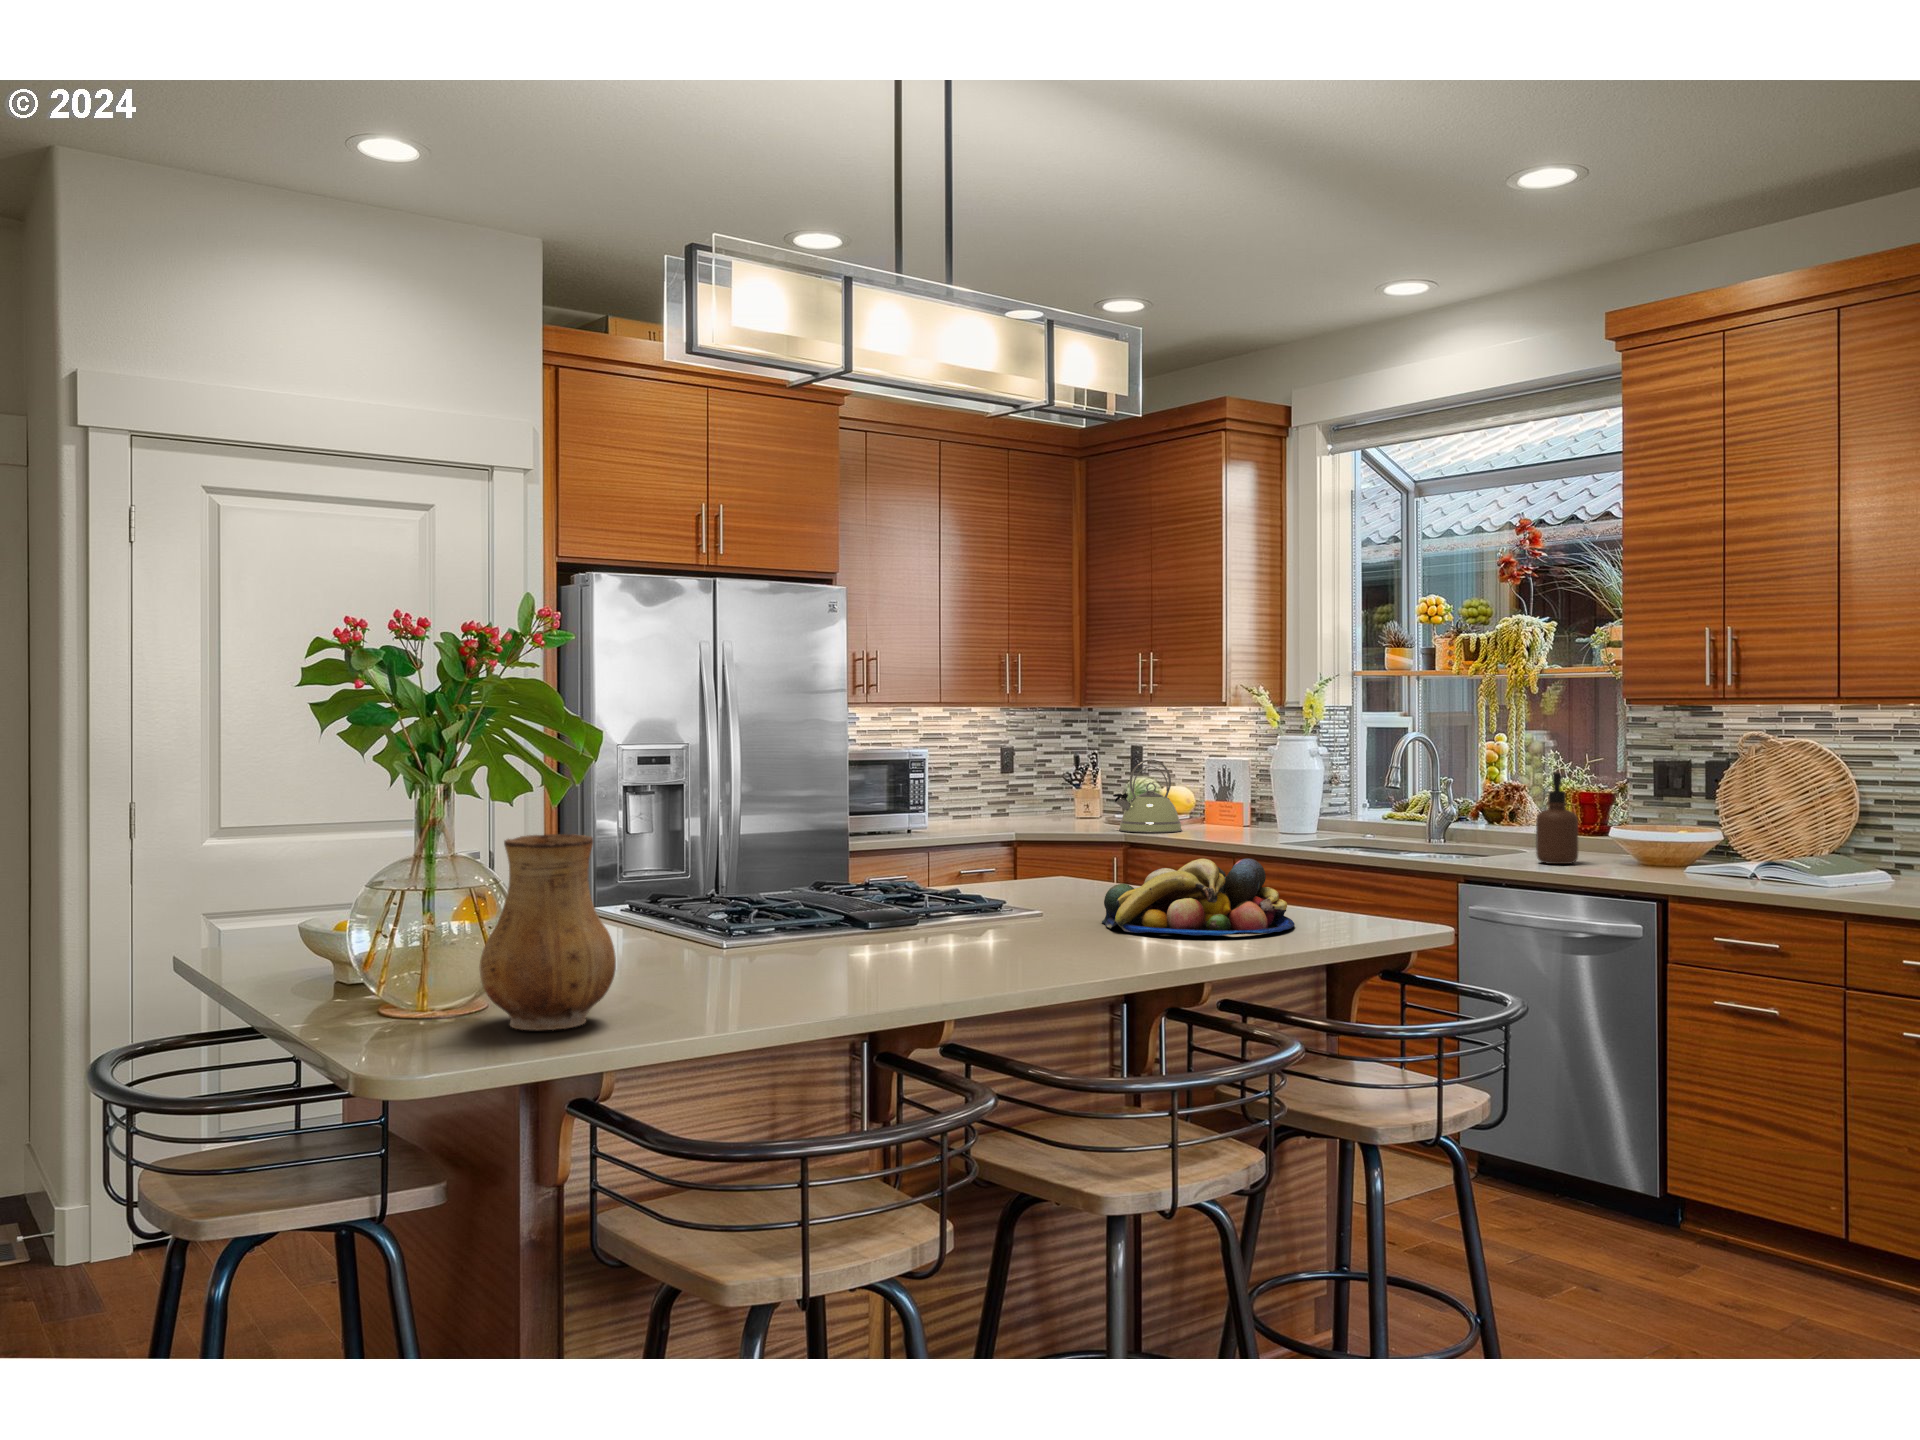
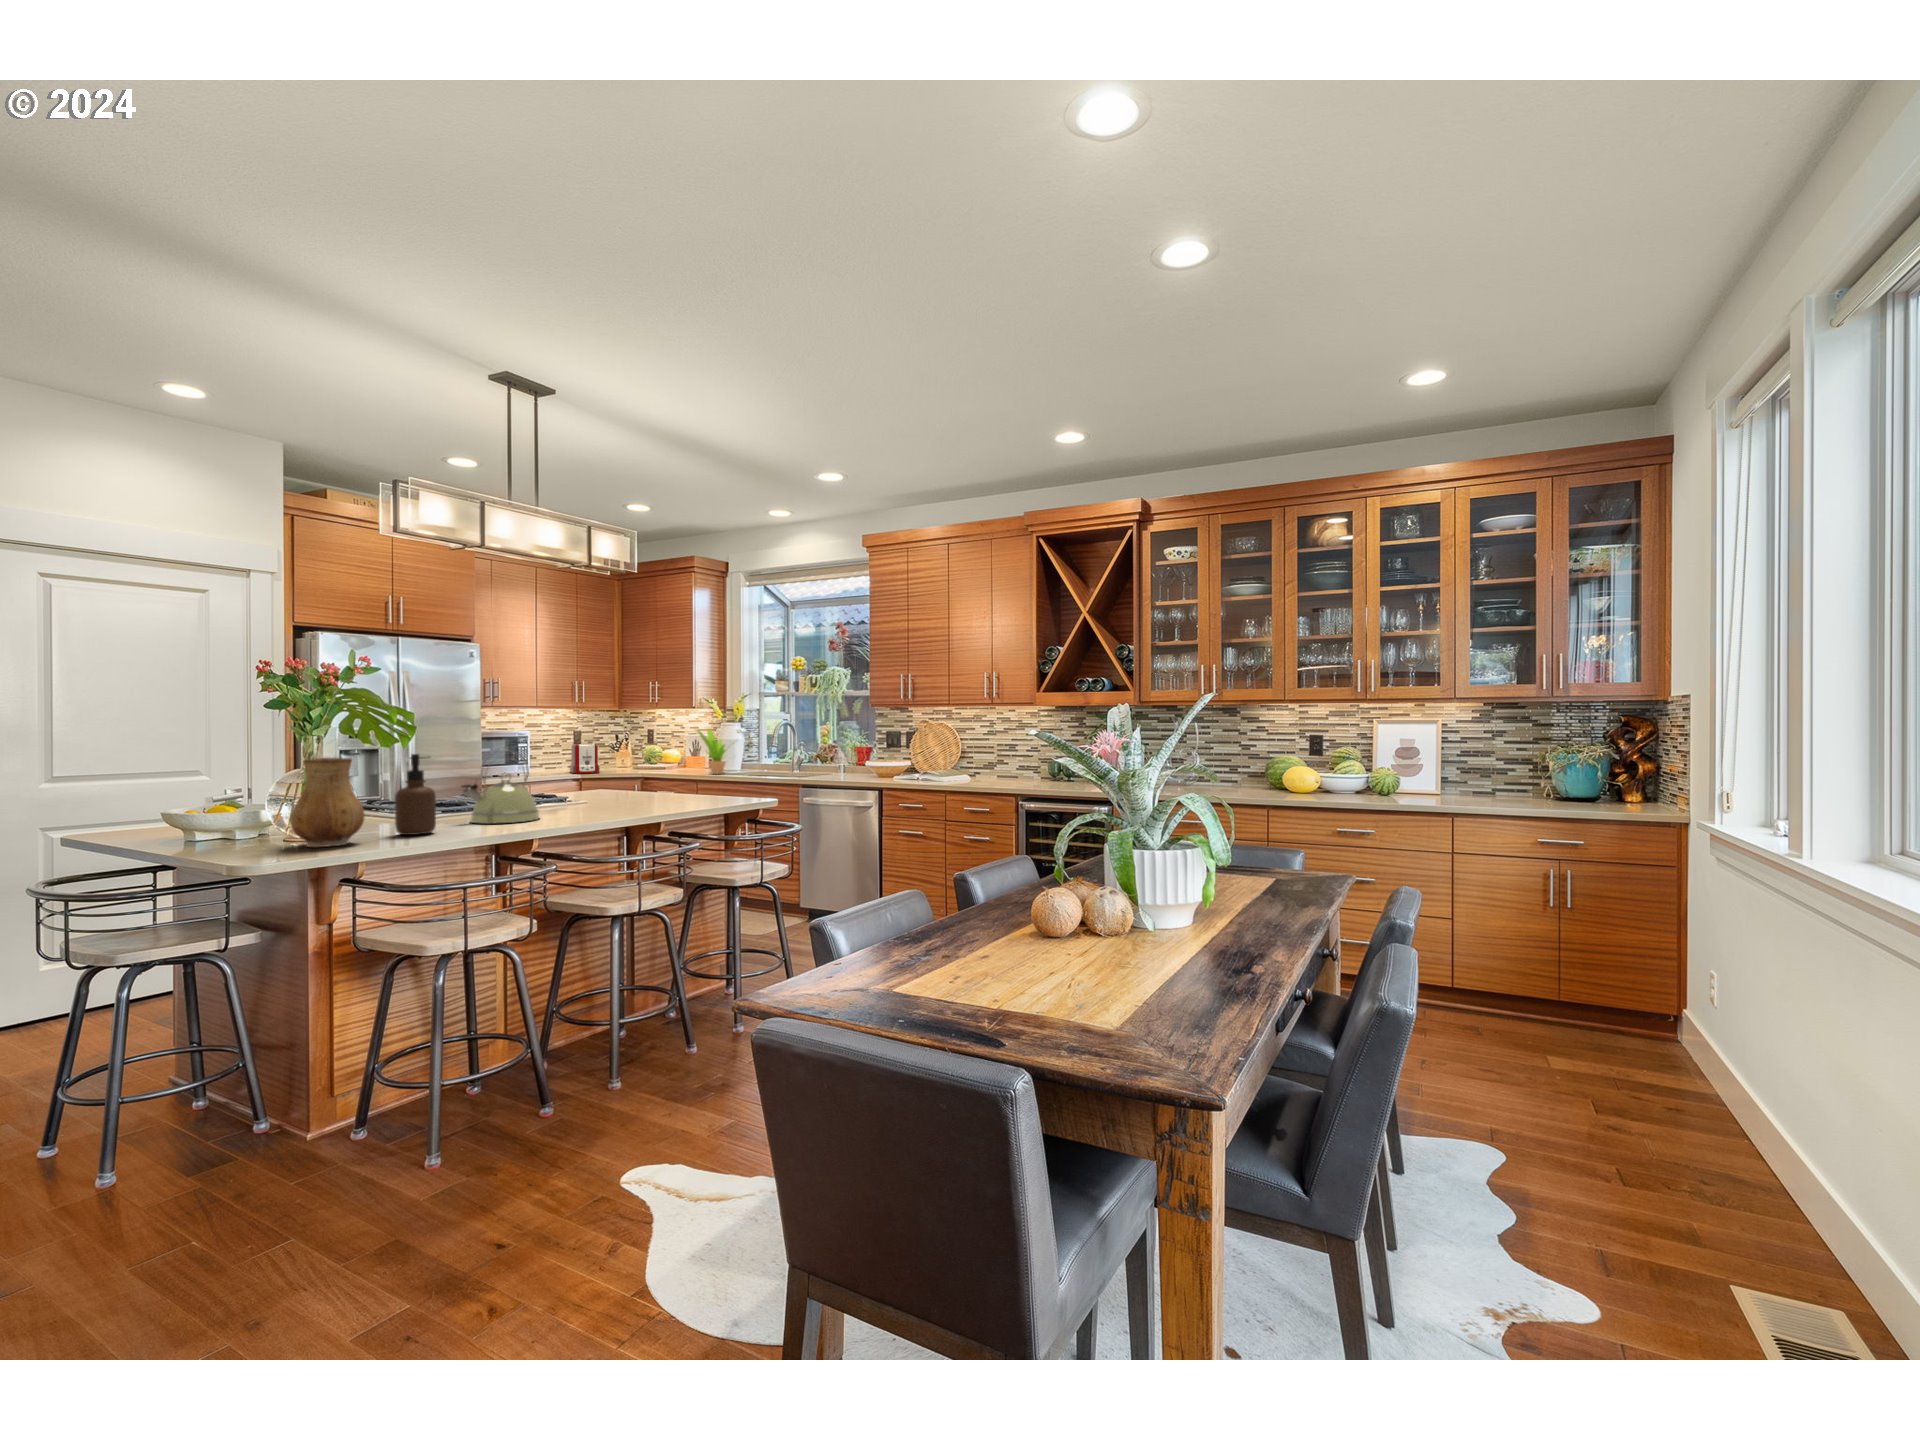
potted plant: none [1232,747,1318,841] -> present [697,729,738,774]
kettle: present [1113,759,1182,832] -> present [461,749,539,824]
toaster: none [994,772,1048,829] -> present [570,744,600,774]
soap dispenser: present [1536,773,1578,864] -> present [395,754,436,835]
fruit bowl: present [1102,859,1295,936] -> none [614,771,704,804]

